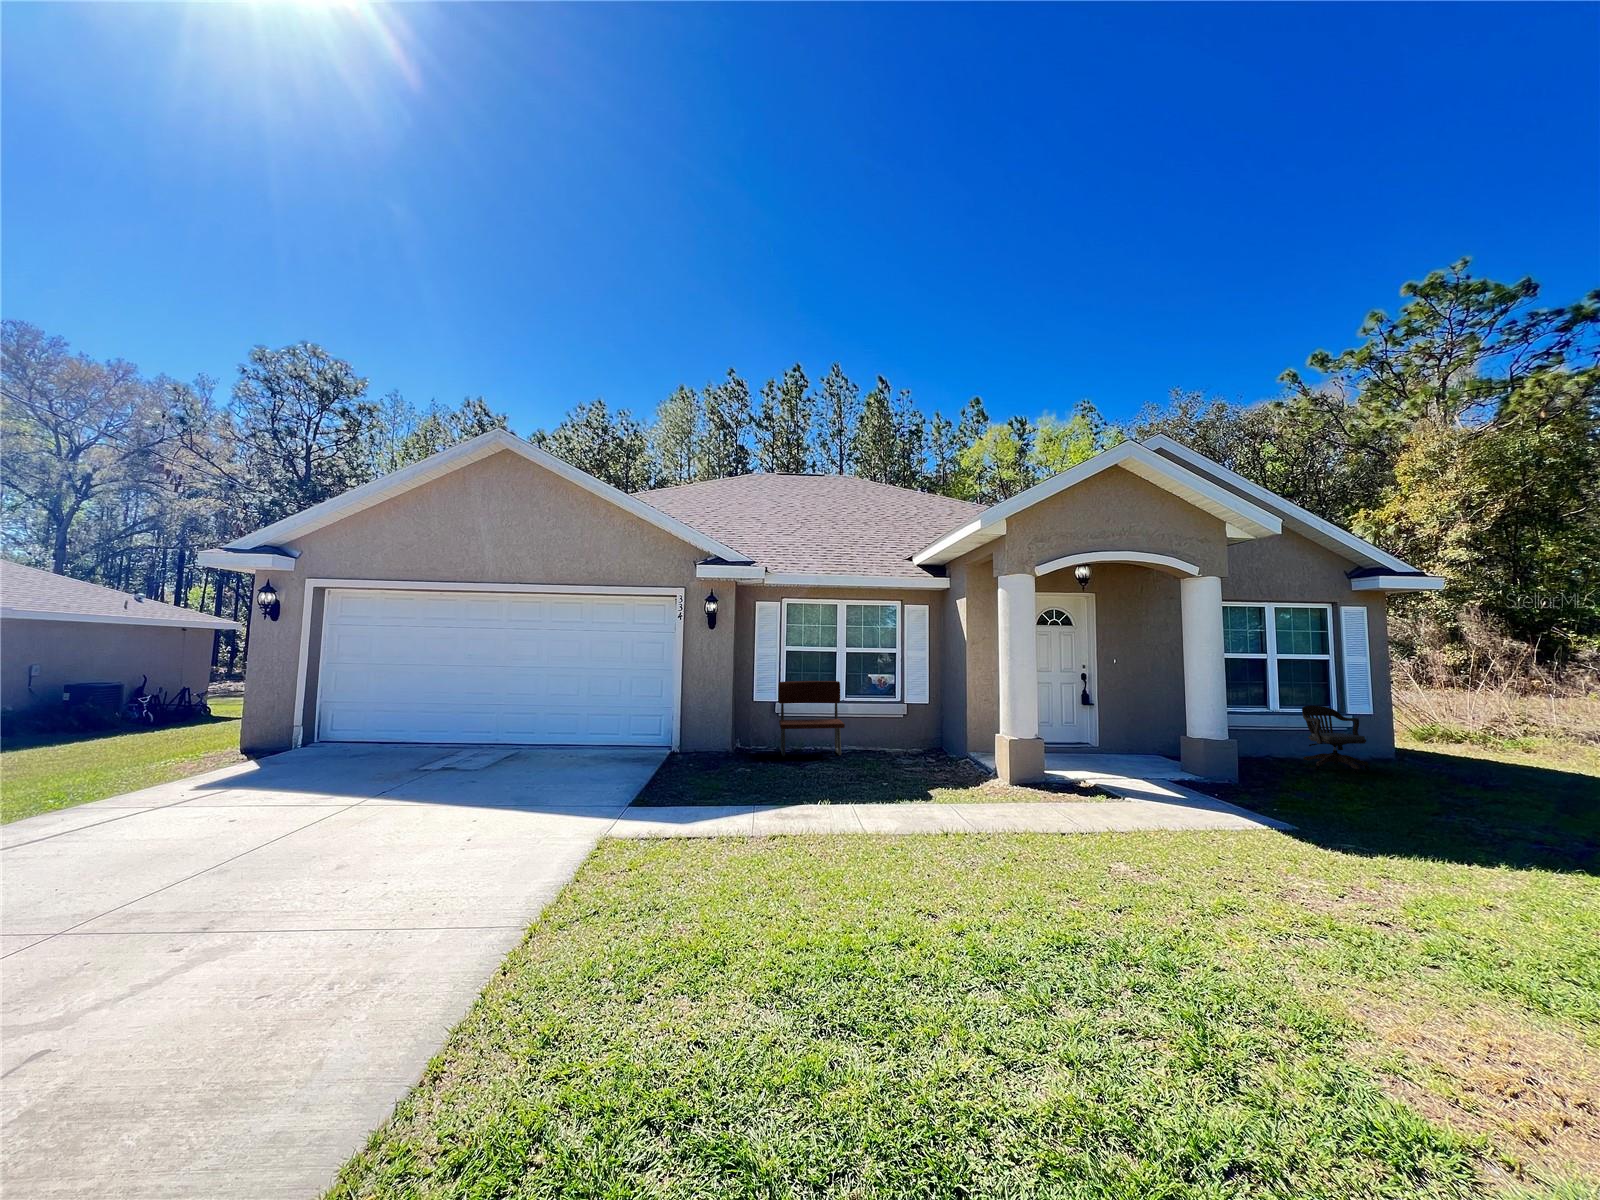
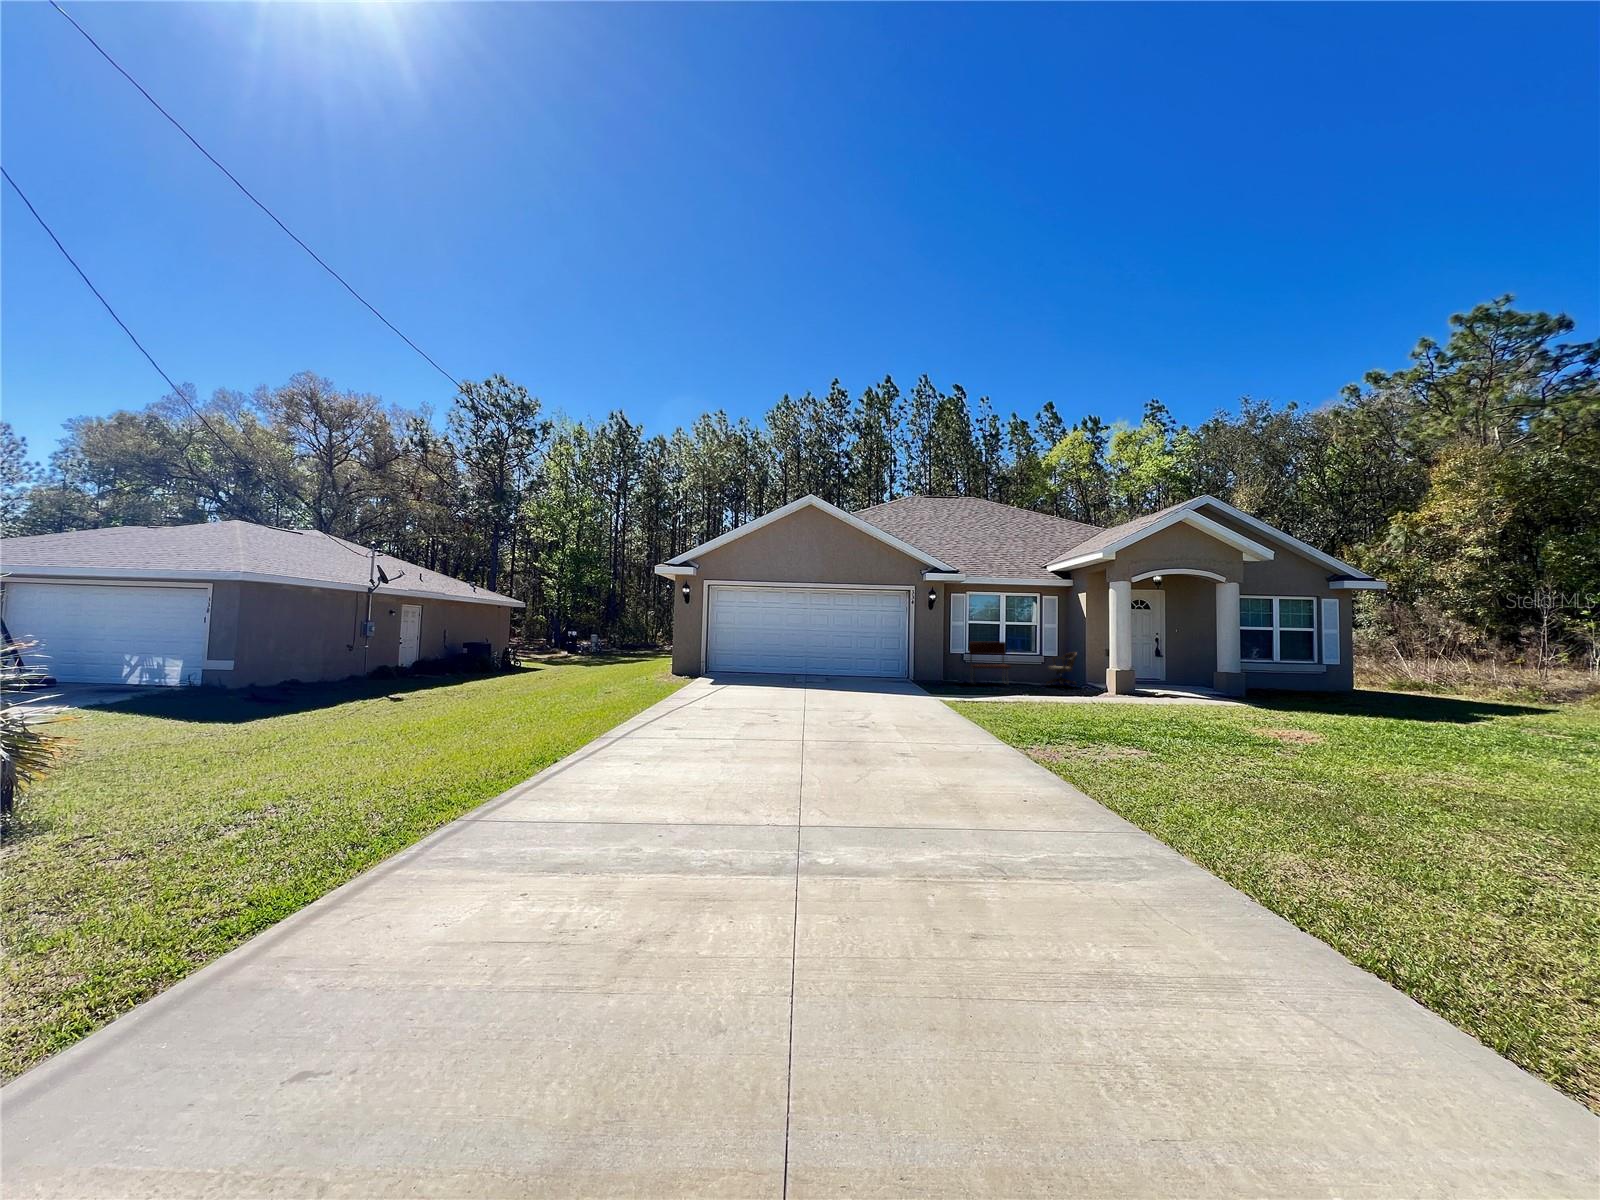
chair: present [1302,705,1370,773] -> present [1046,652,1077,686]

